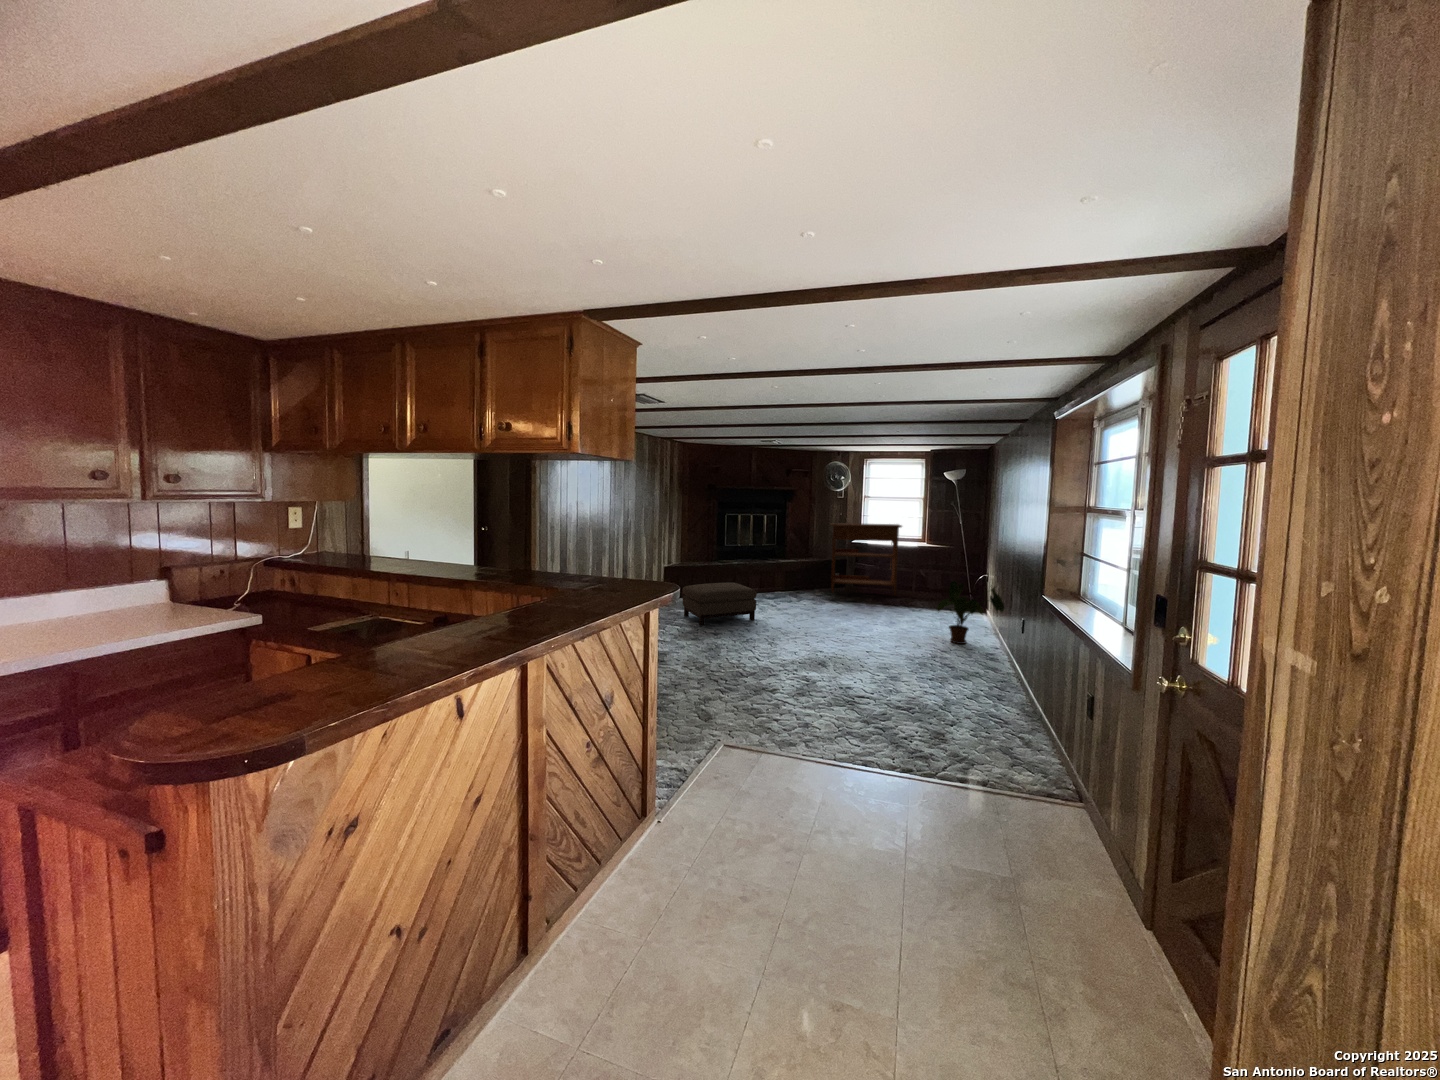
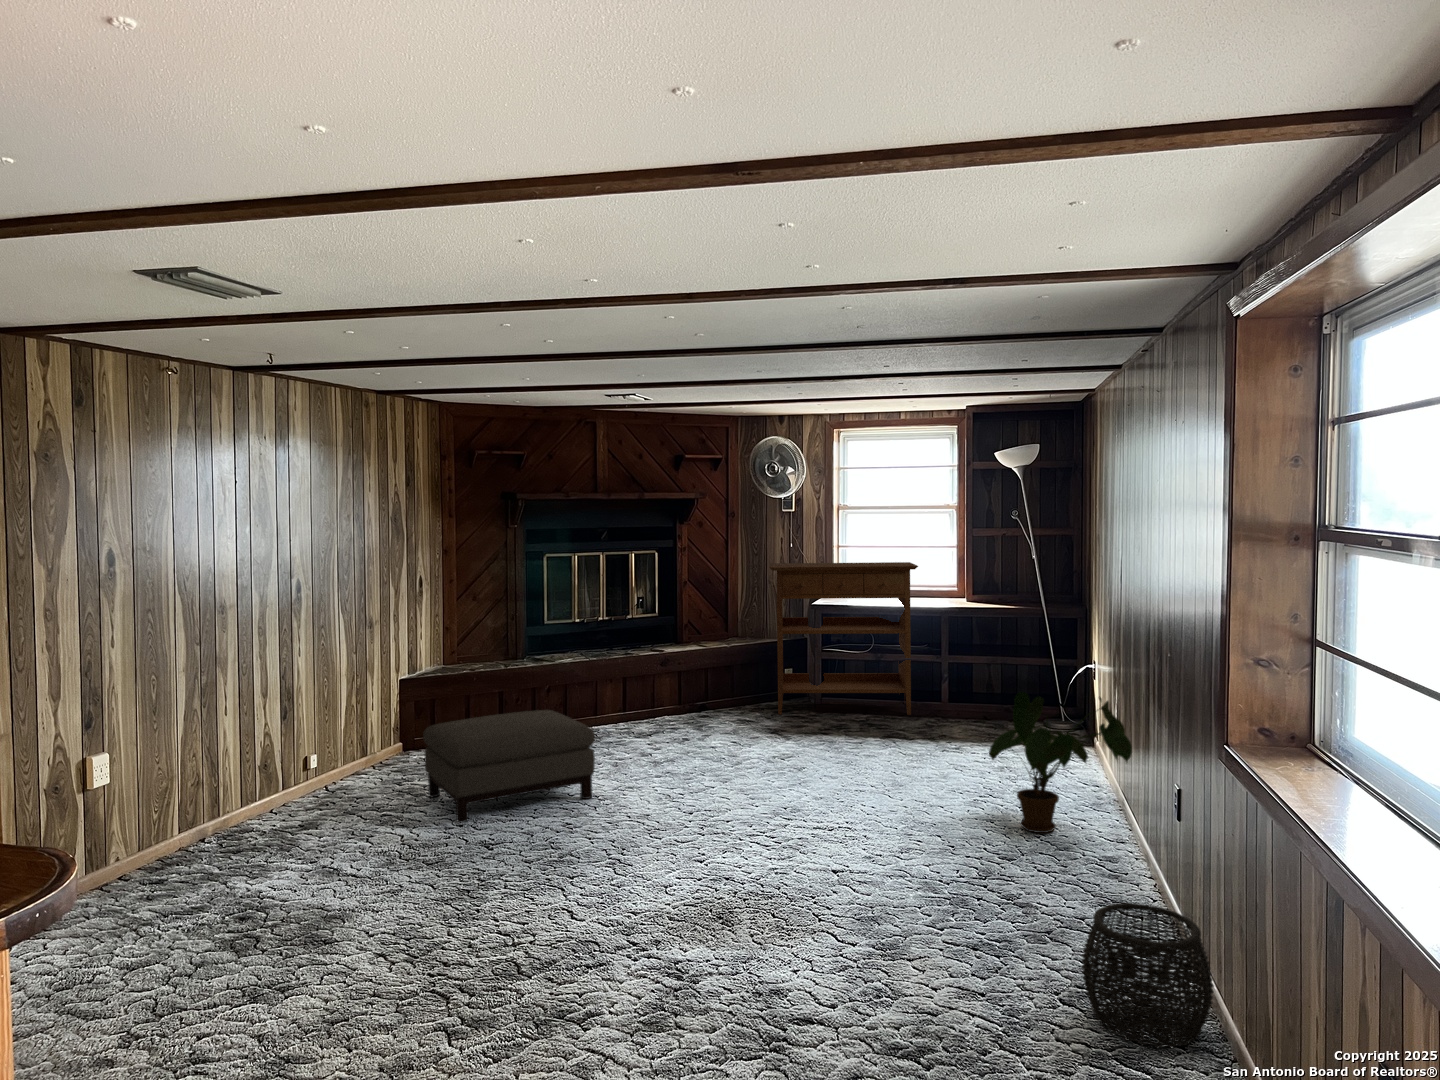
woven basket: none [976,660,1032,715] -> present [1082,903,1214,1048]

